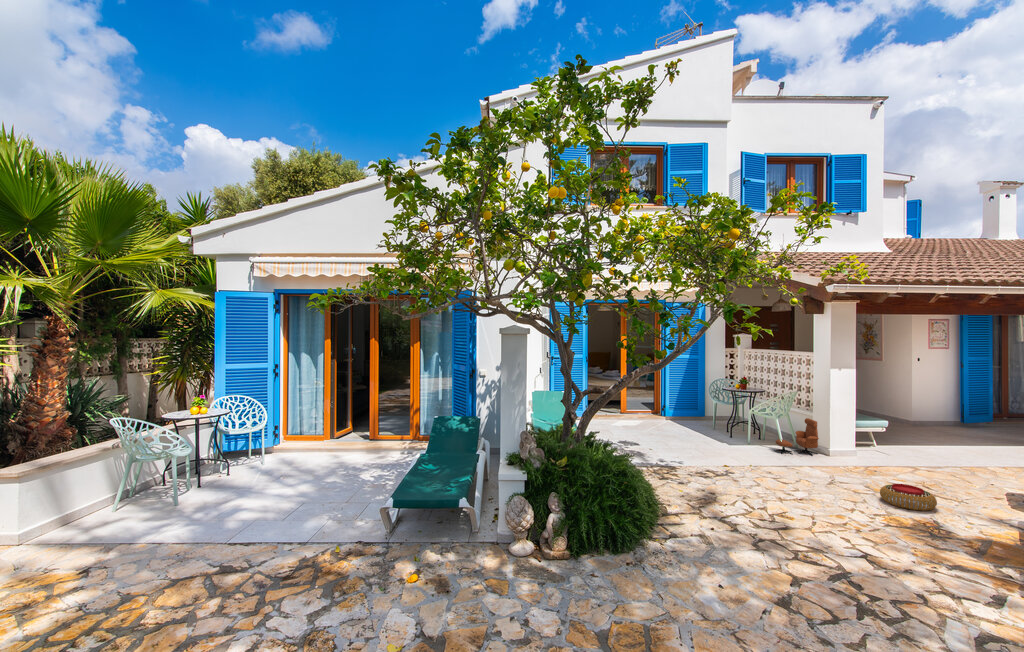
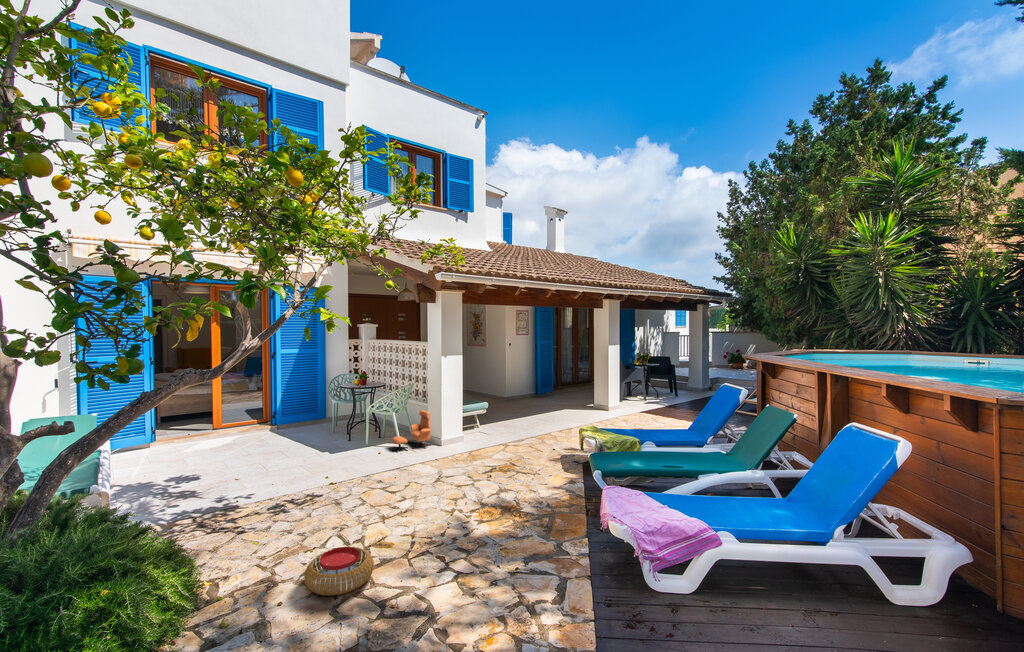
pouf: present [880,484,937,511] -> present [304,547,374,596]

